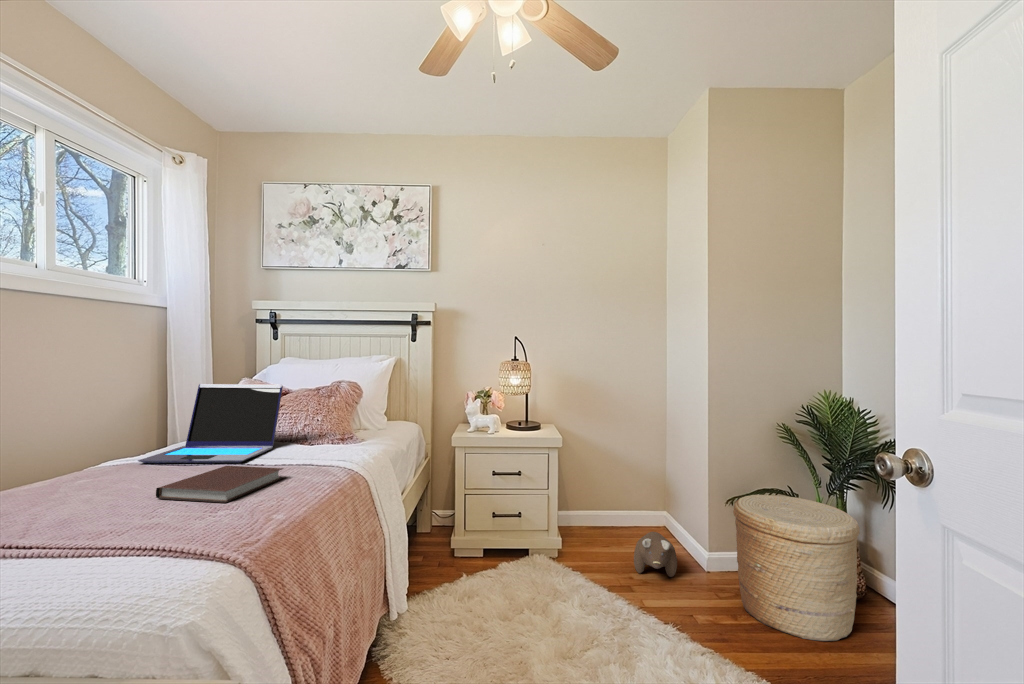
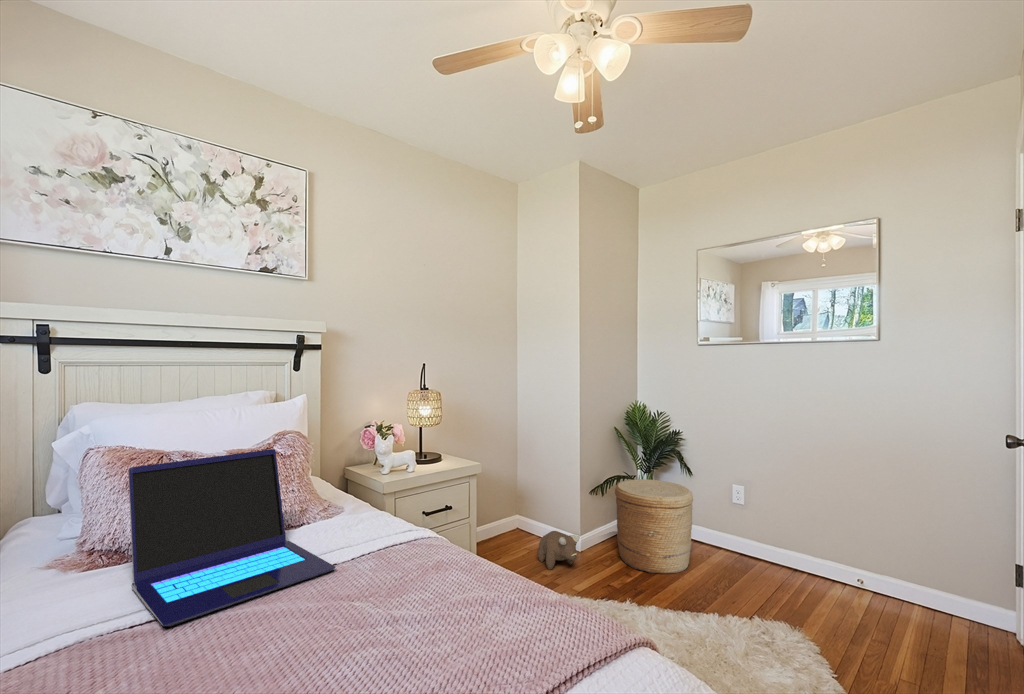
notebook: present [156,466,283,503] -> none [378,554,518,640]

